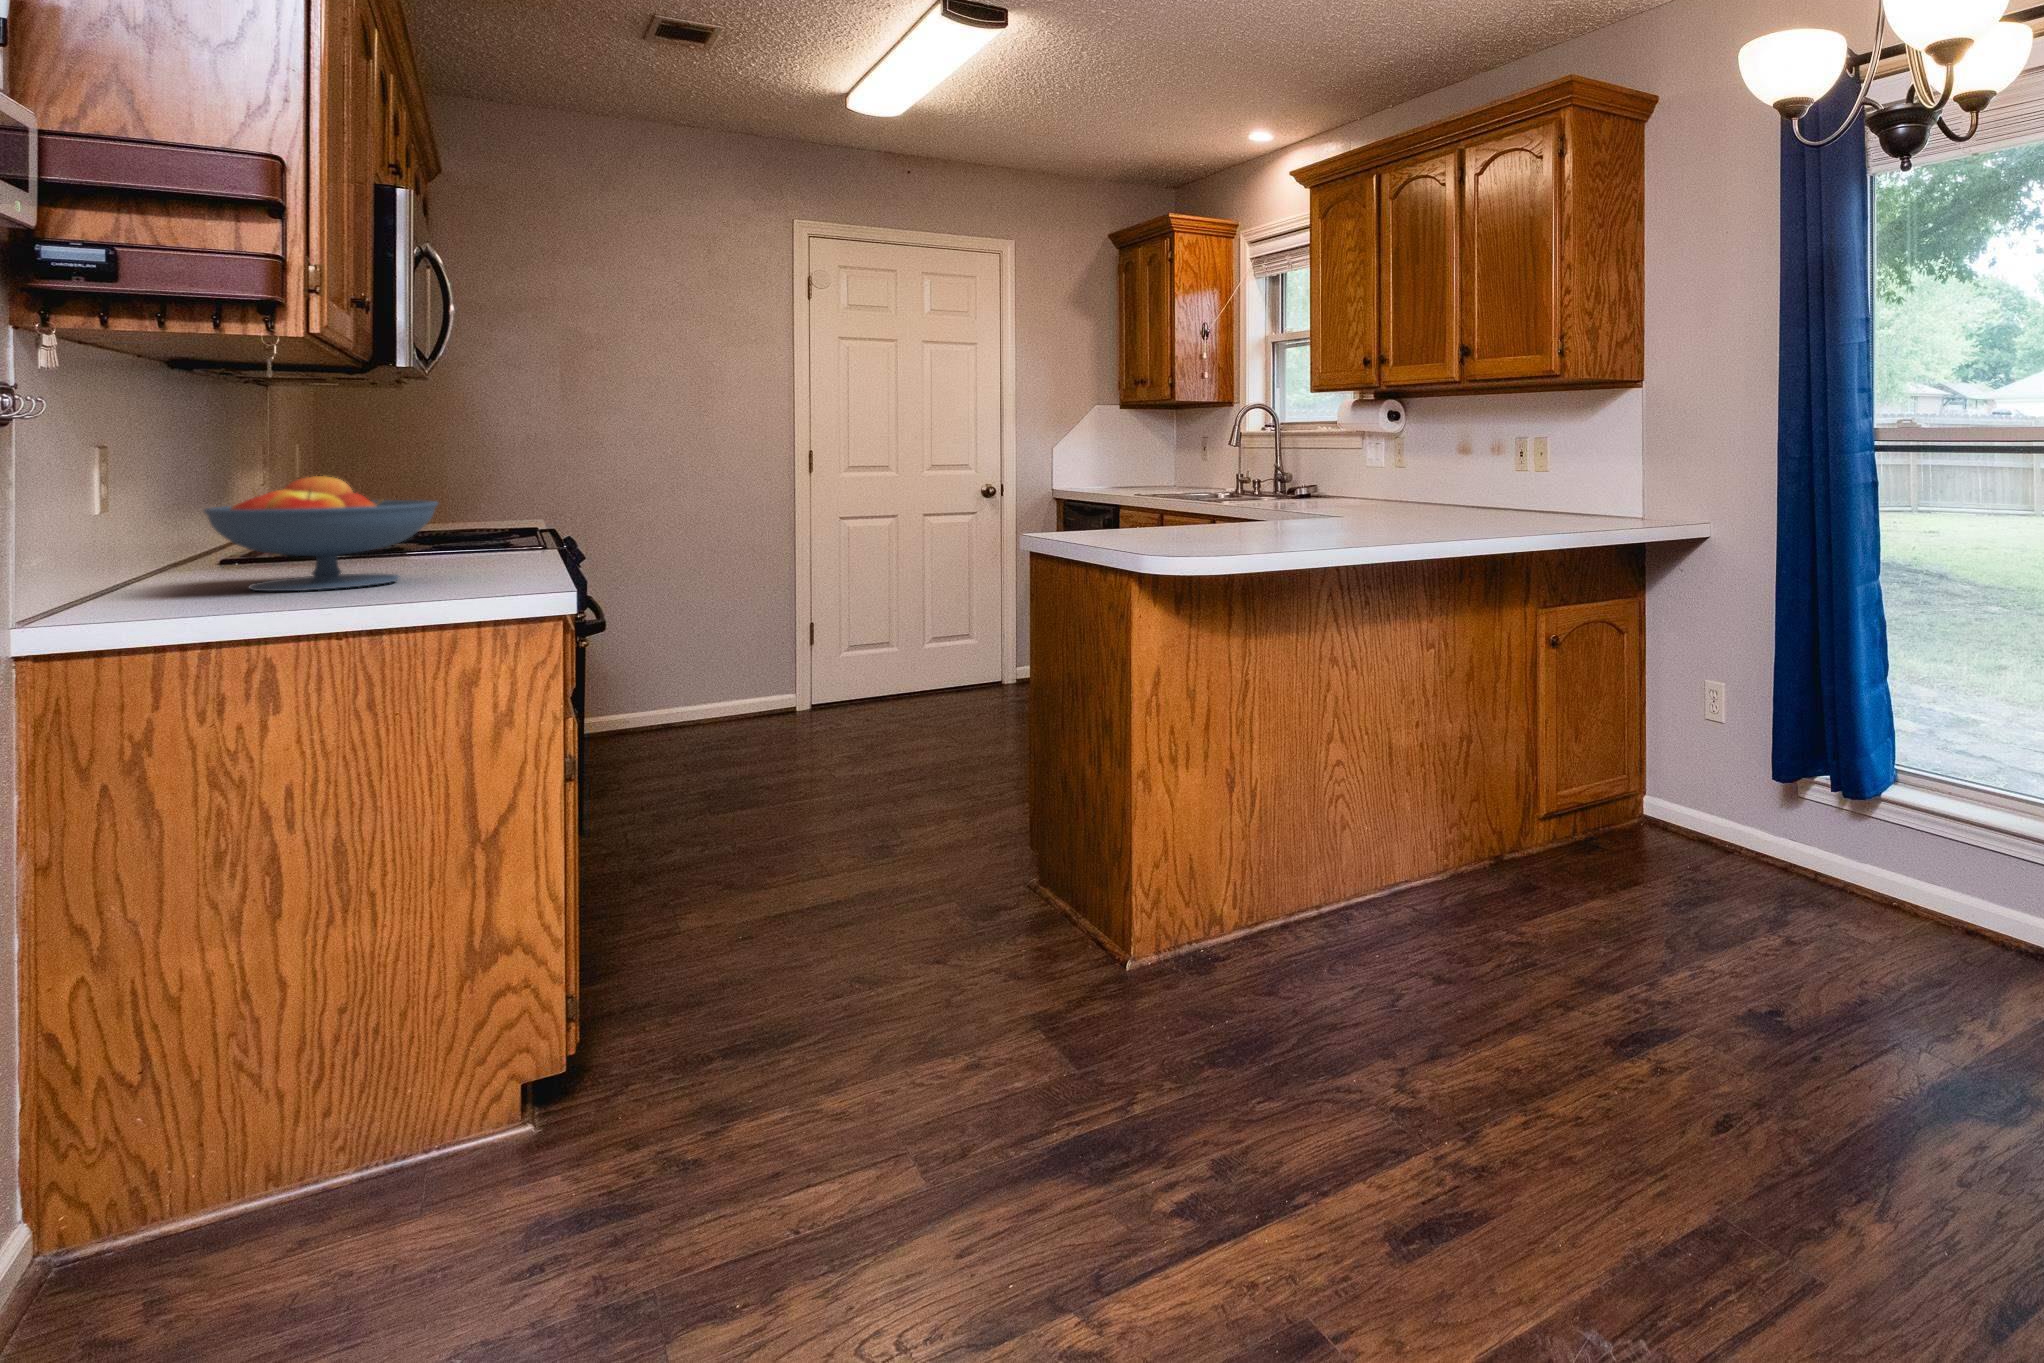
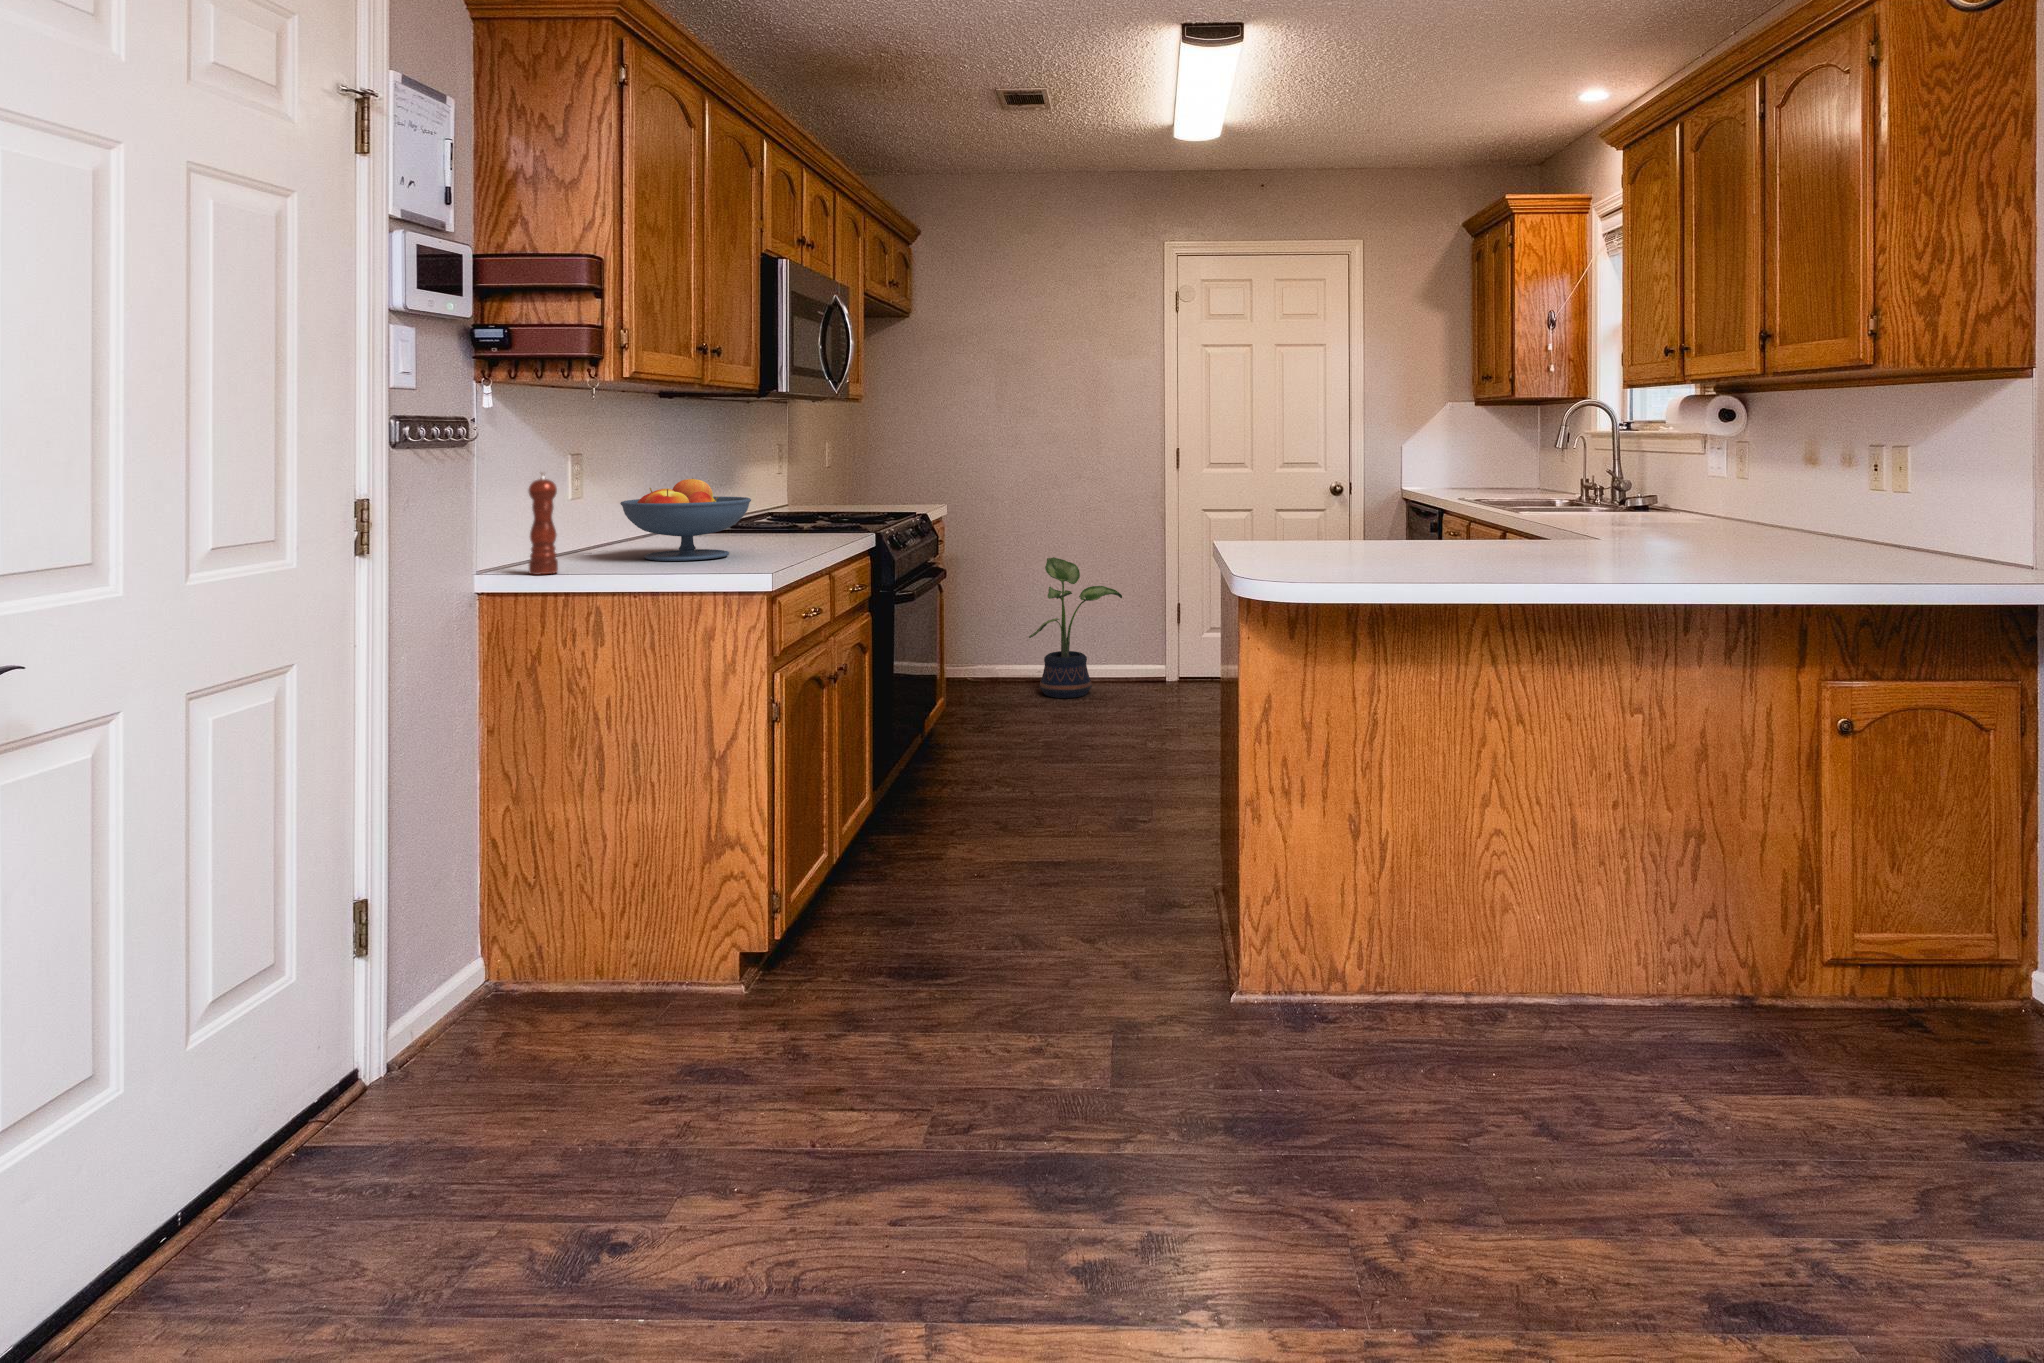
pepper mill: none [100,462,159,619] -> present [529,472,558,575]
potted plant: none [636,578,757,743] -> present [1029,557,1122,698]

